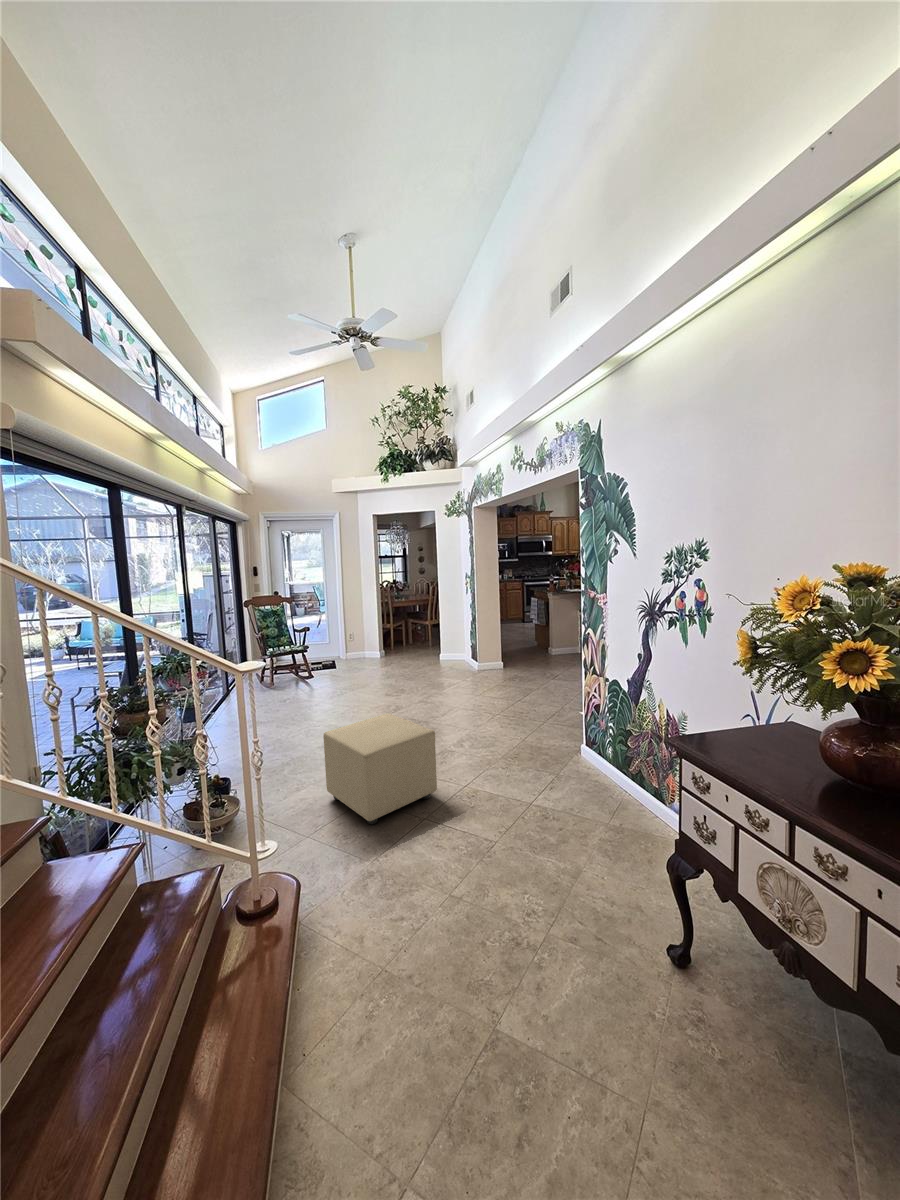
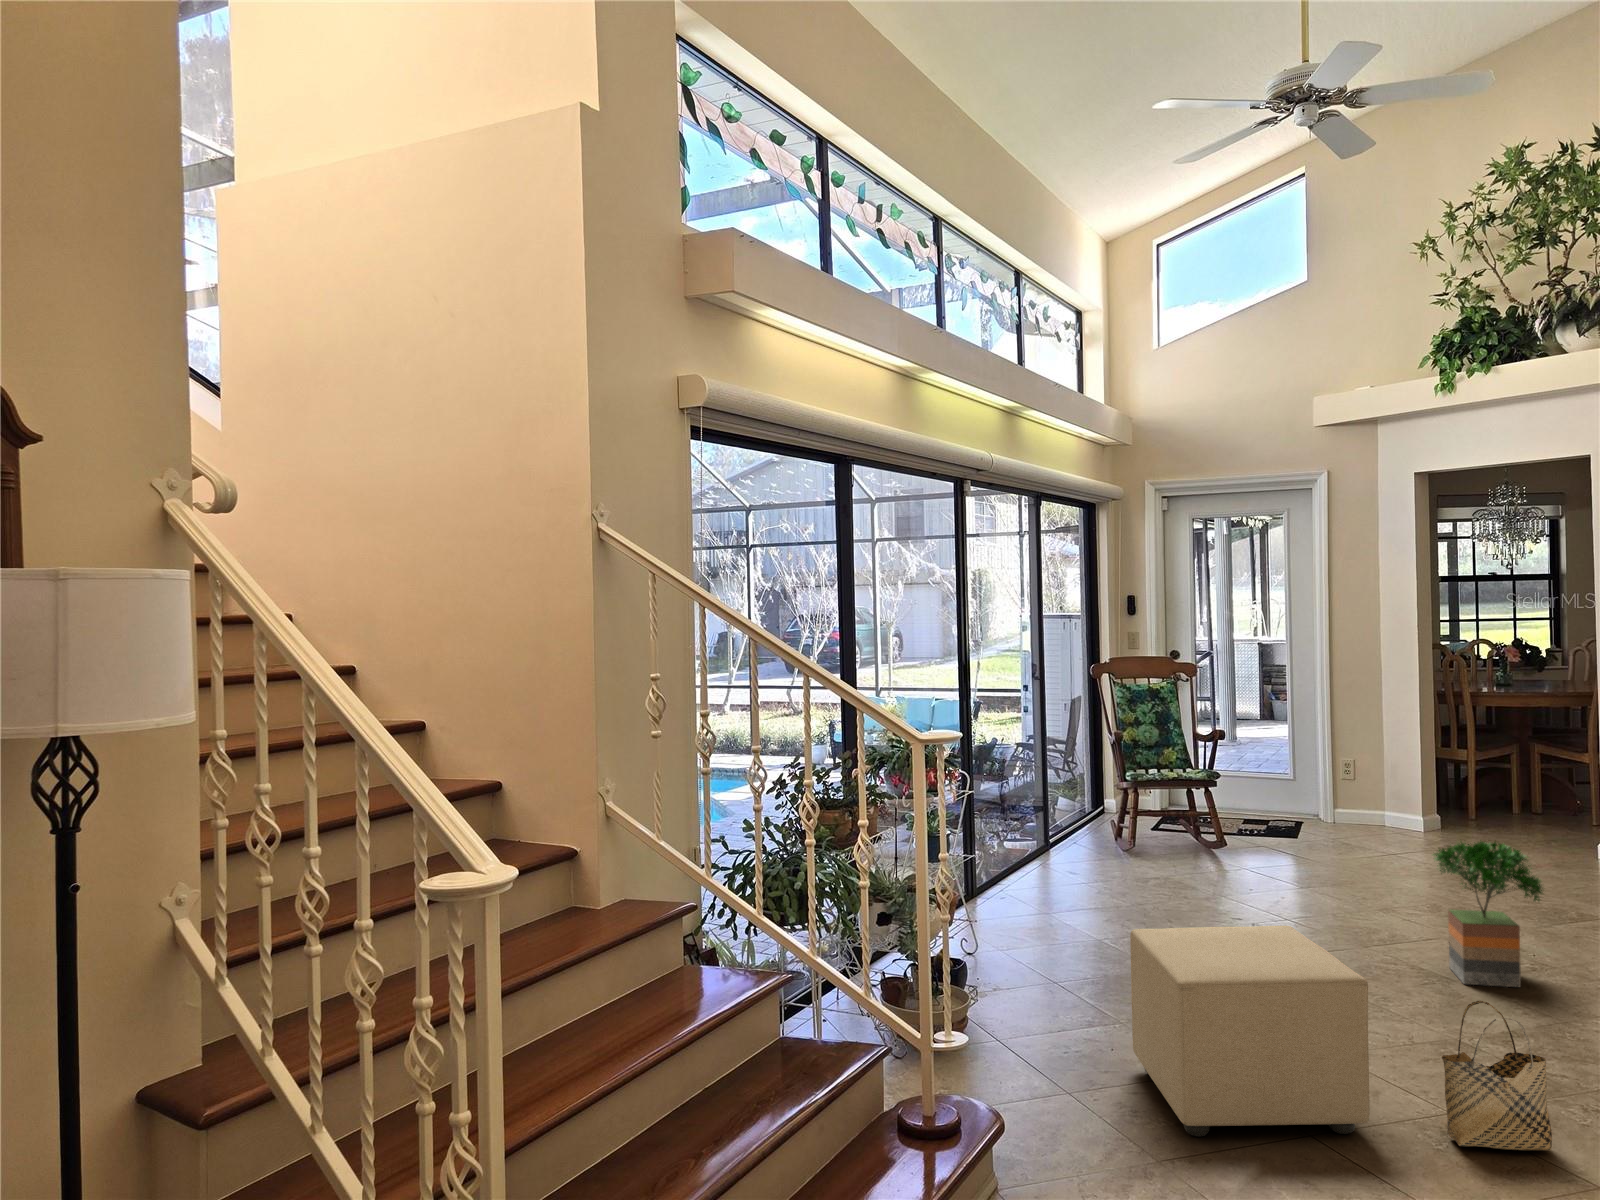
potted tree: none [414,659,455,718] -> present [1433,840,1543,987]
woven basket: none [459,727,495,788] -> present [1442,1001,1552,1150]

